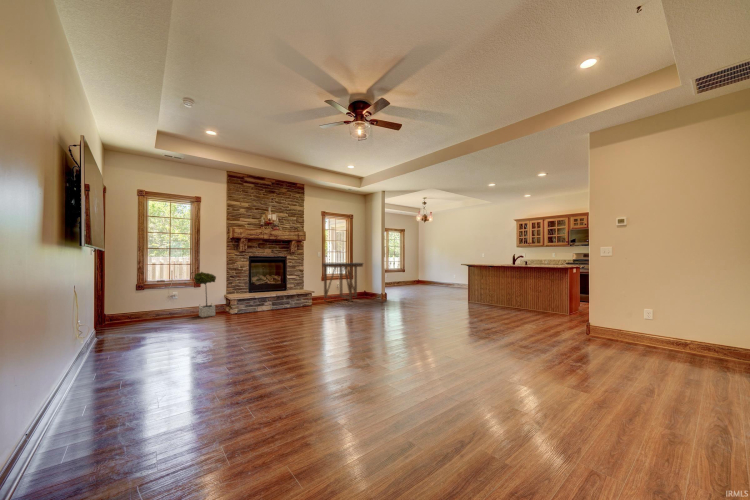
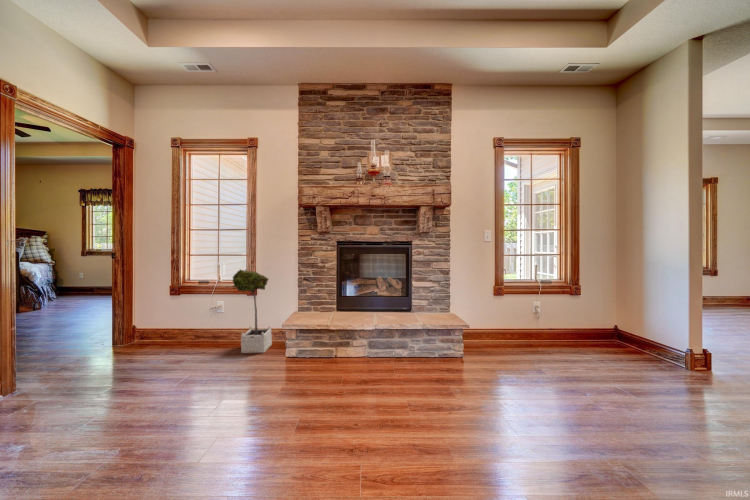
console table: present [322,263,363,302] -> none [494,256,619,361]

